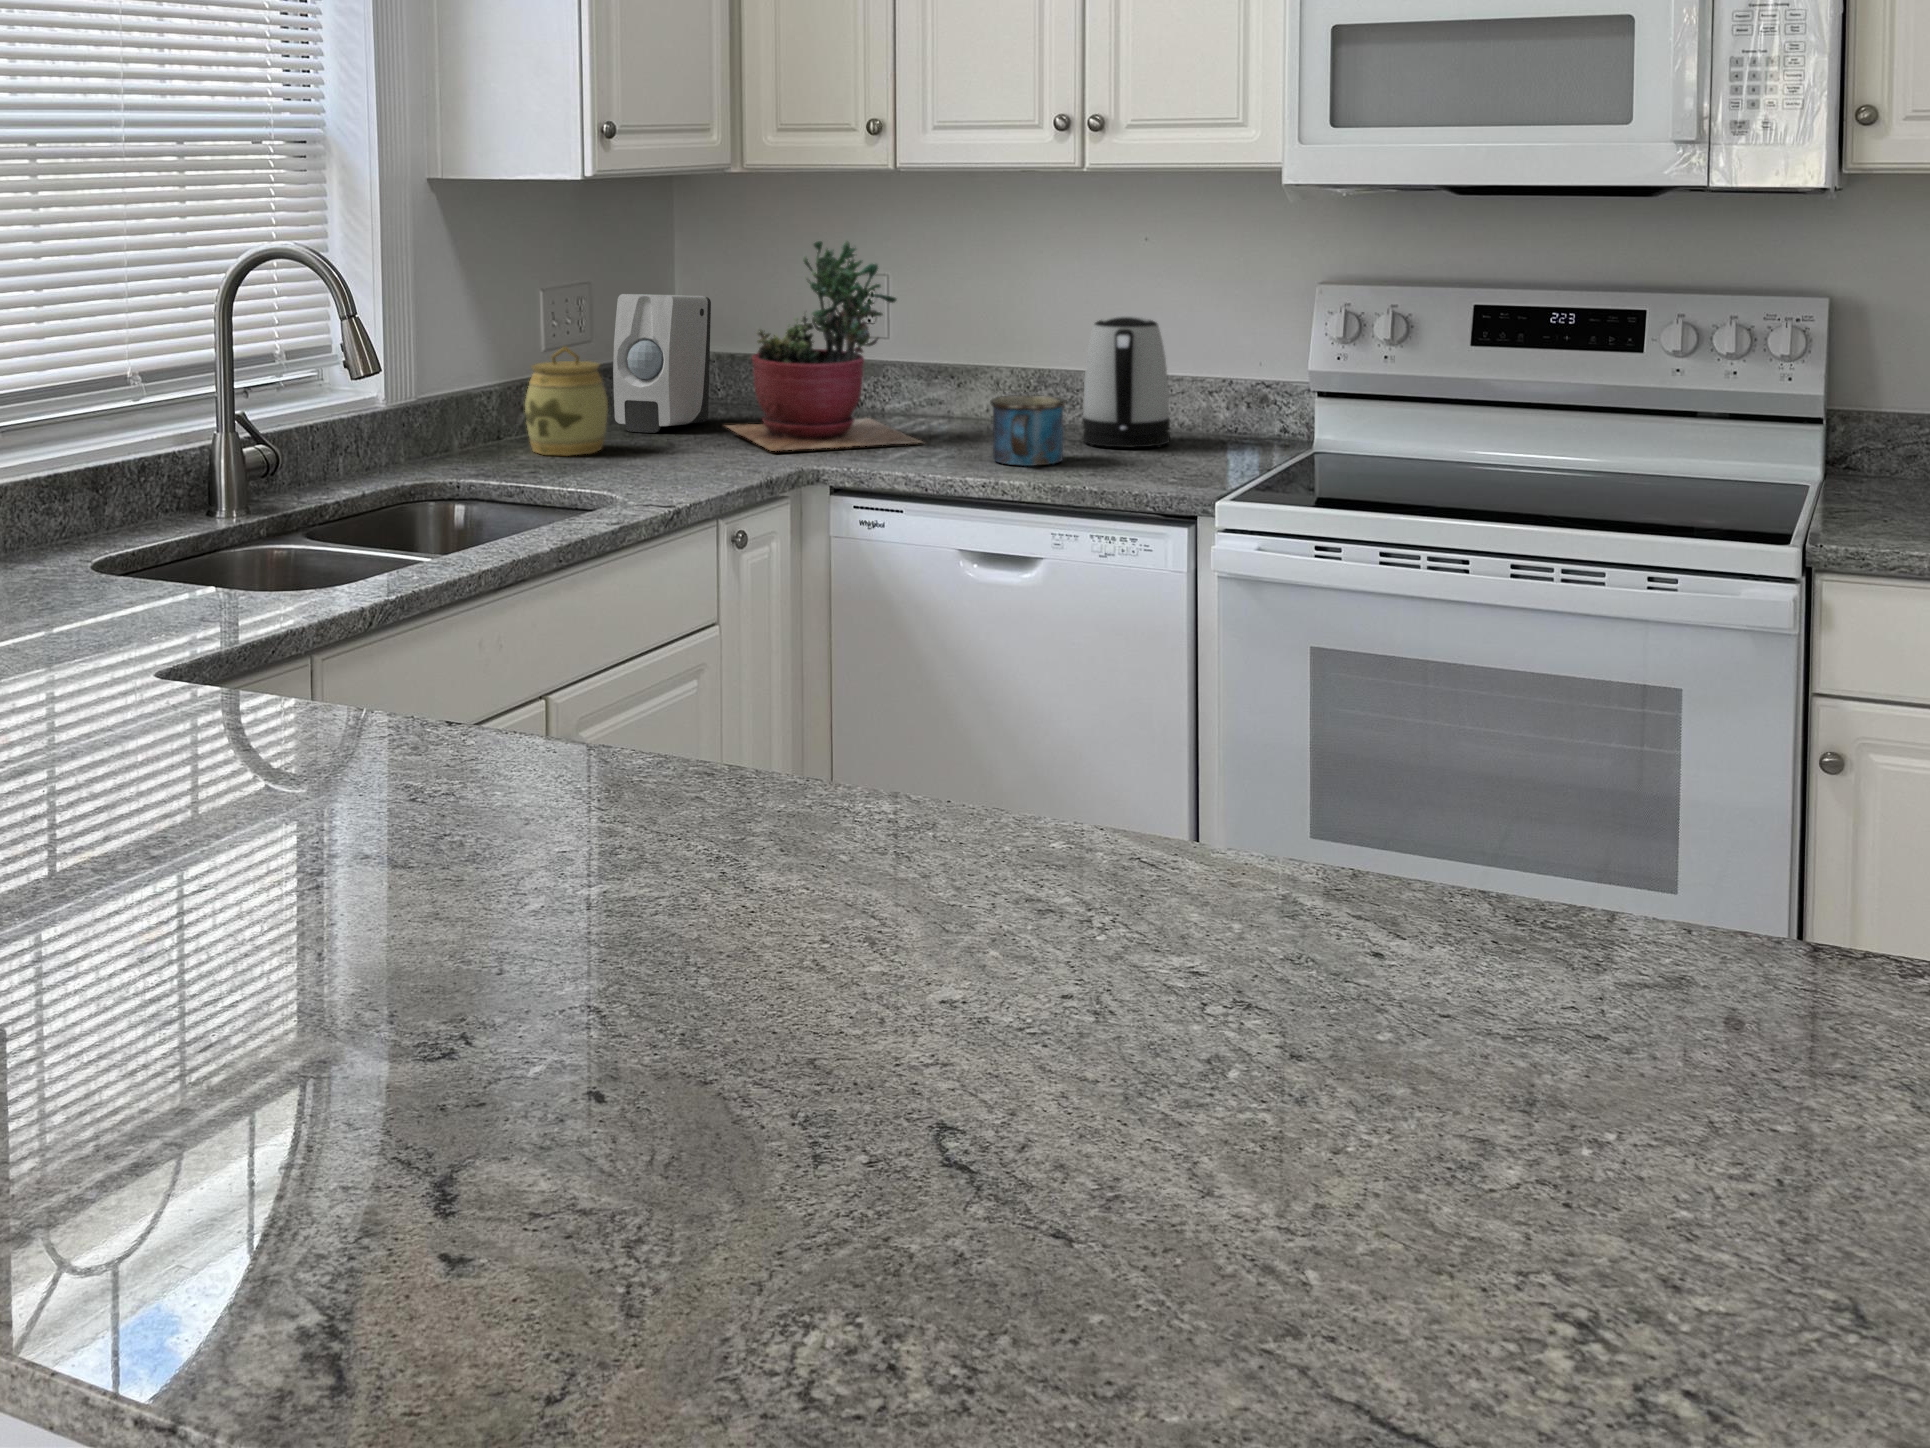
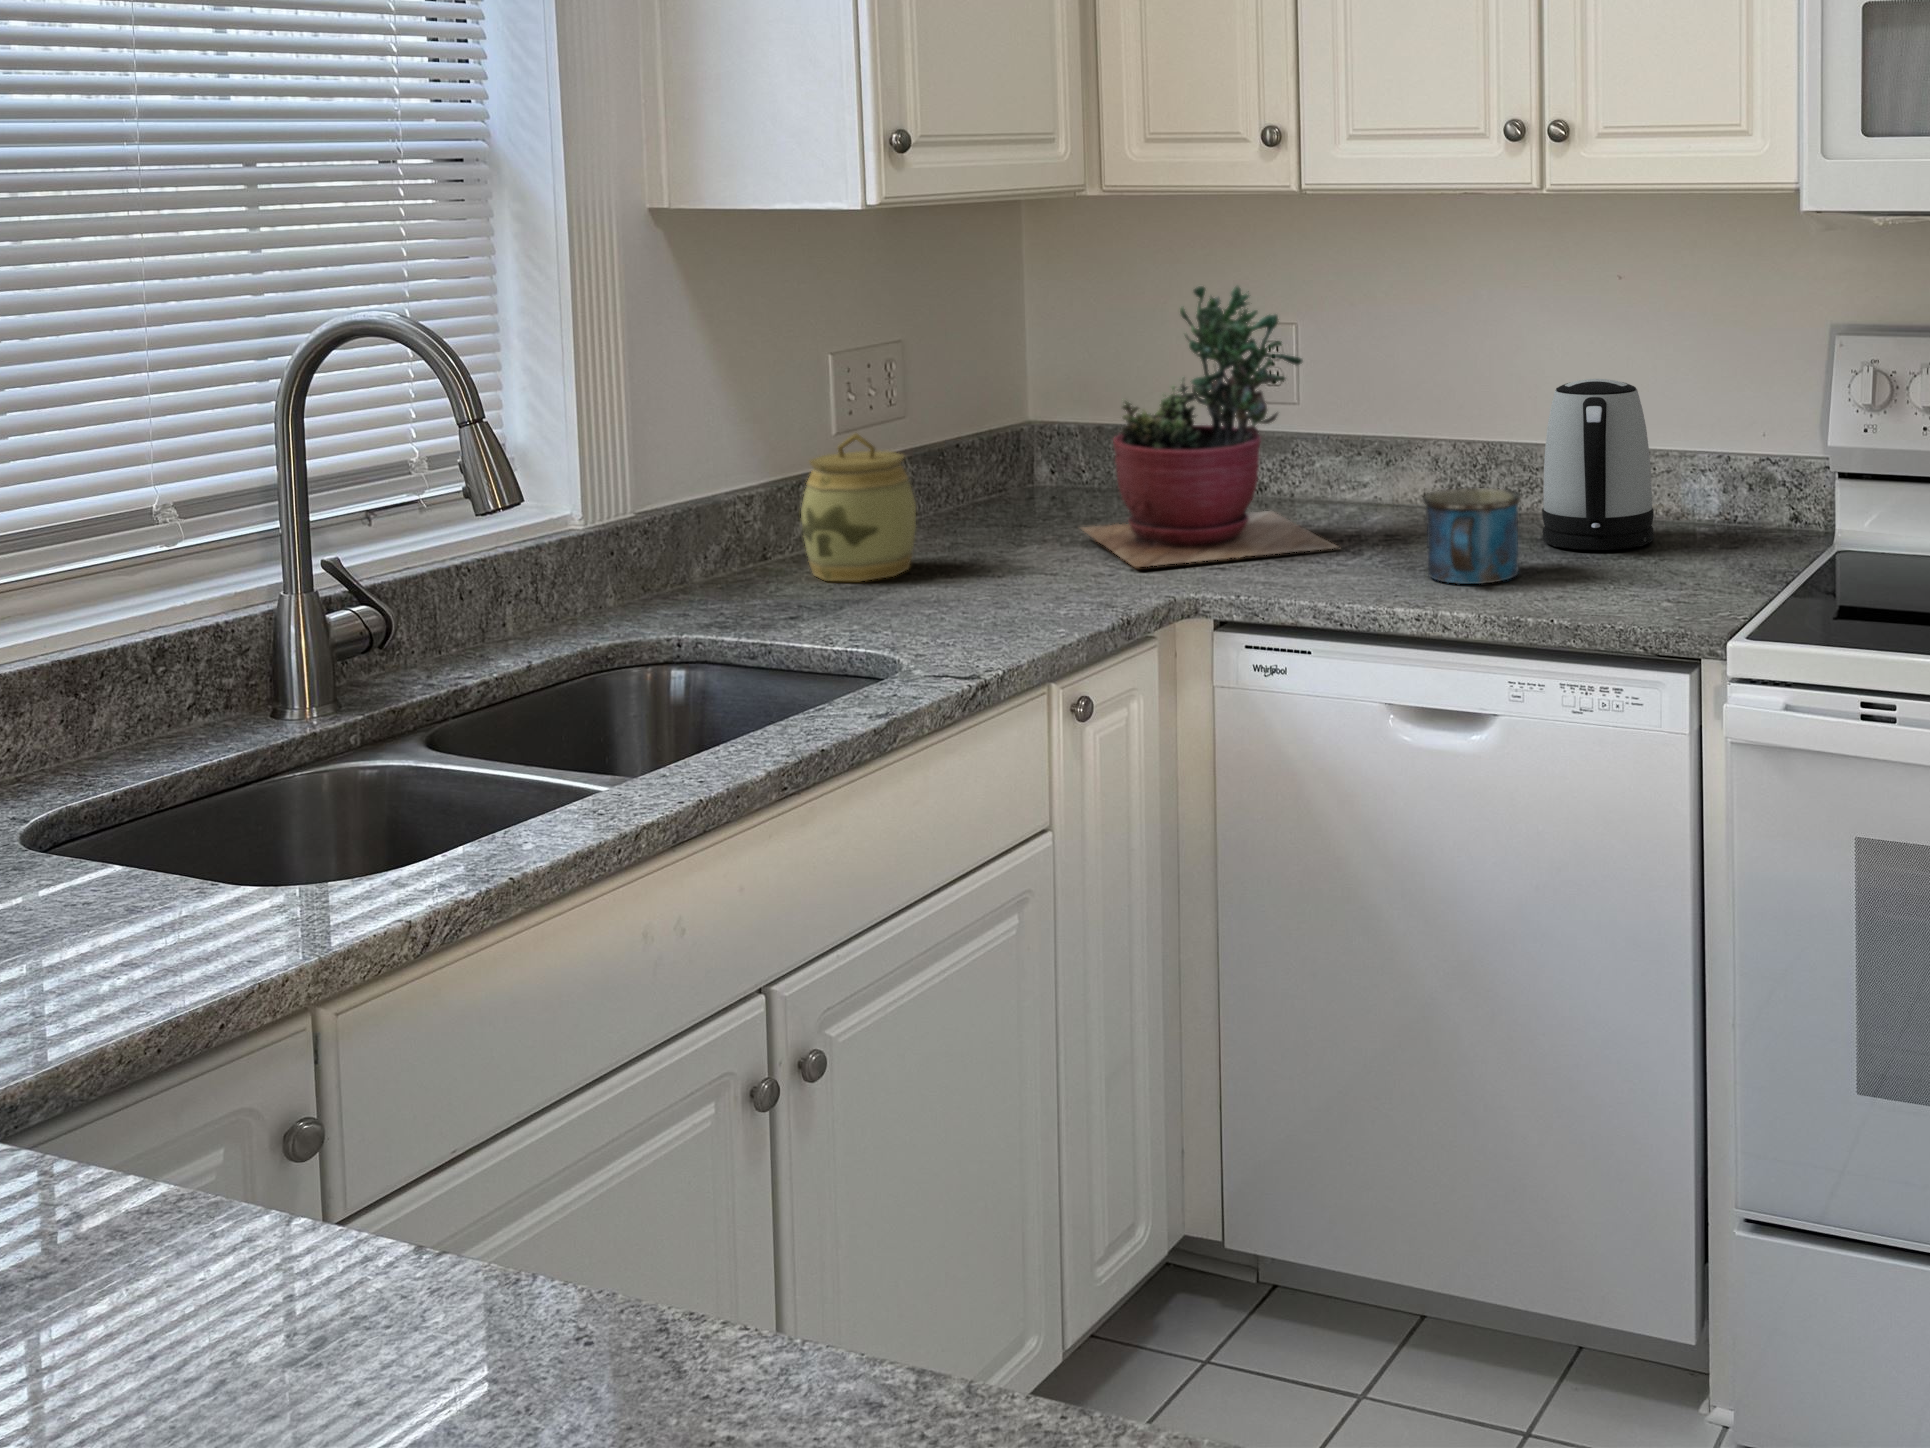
soap dispenser: present [613,294,711,433] -> none [934,356,1066,538]

